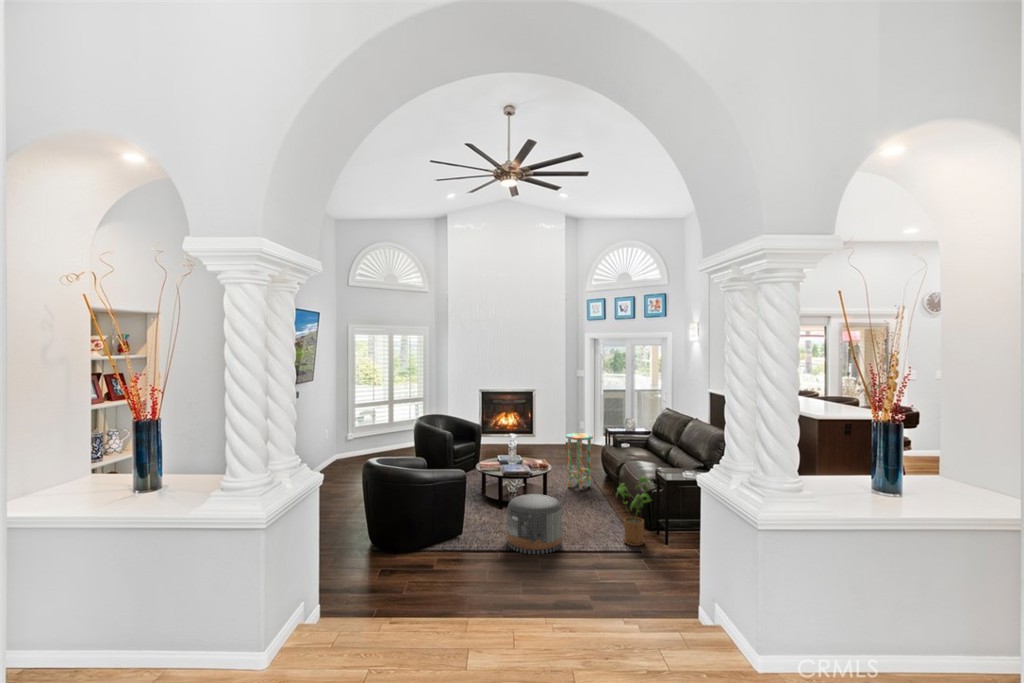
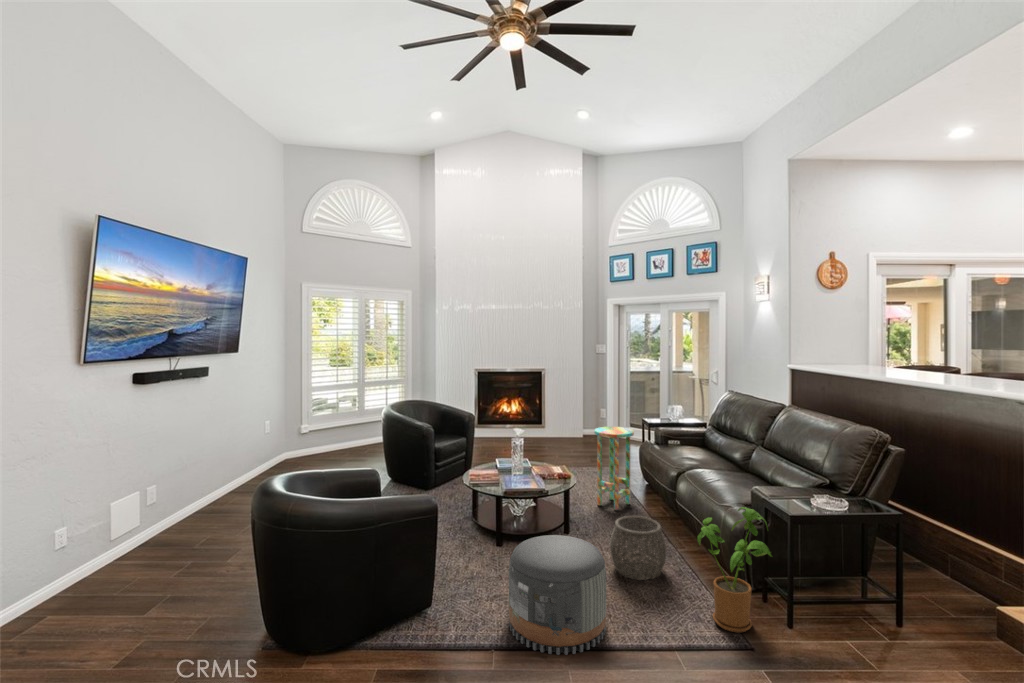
woven basket: none [569,487,604,525] -> present [610,516,666,580]

